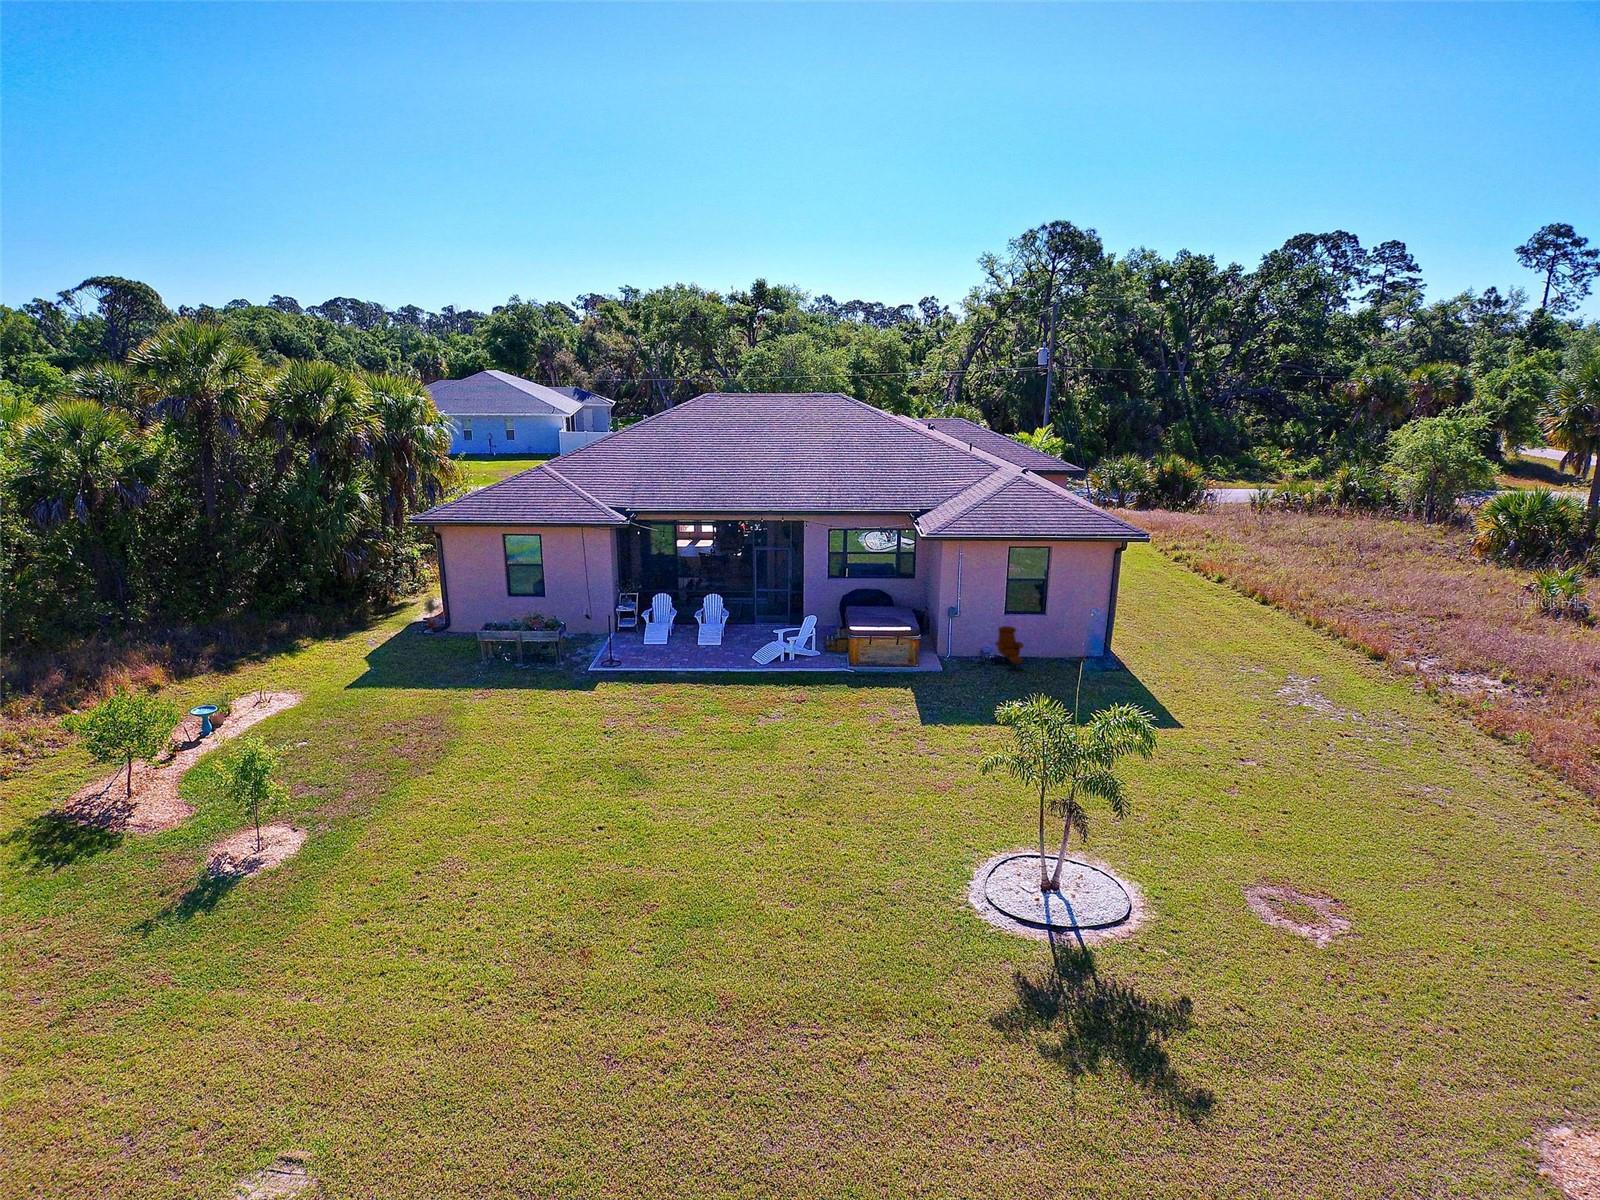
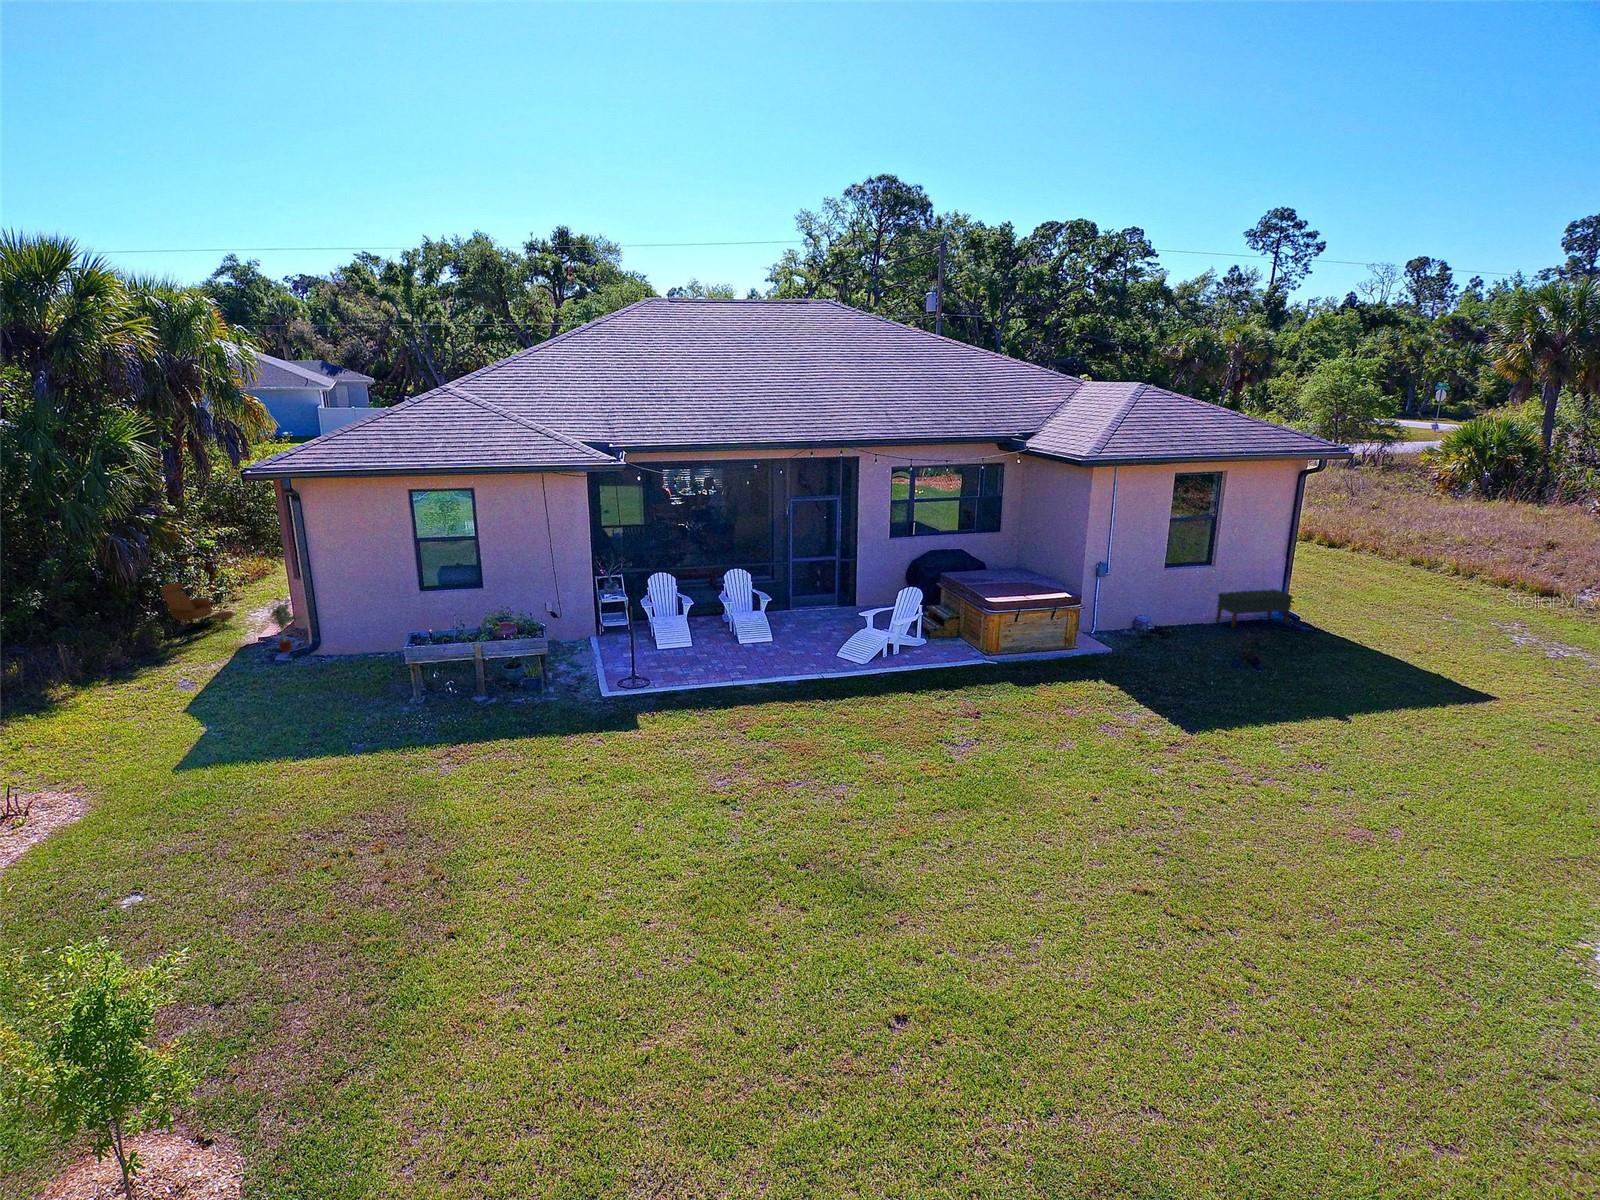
lounge chair: present [995,626,1023,671] -> present [161,583,233,631]
bench: none [1058,636,1117,664] -> present [1216,589,1293,628]

